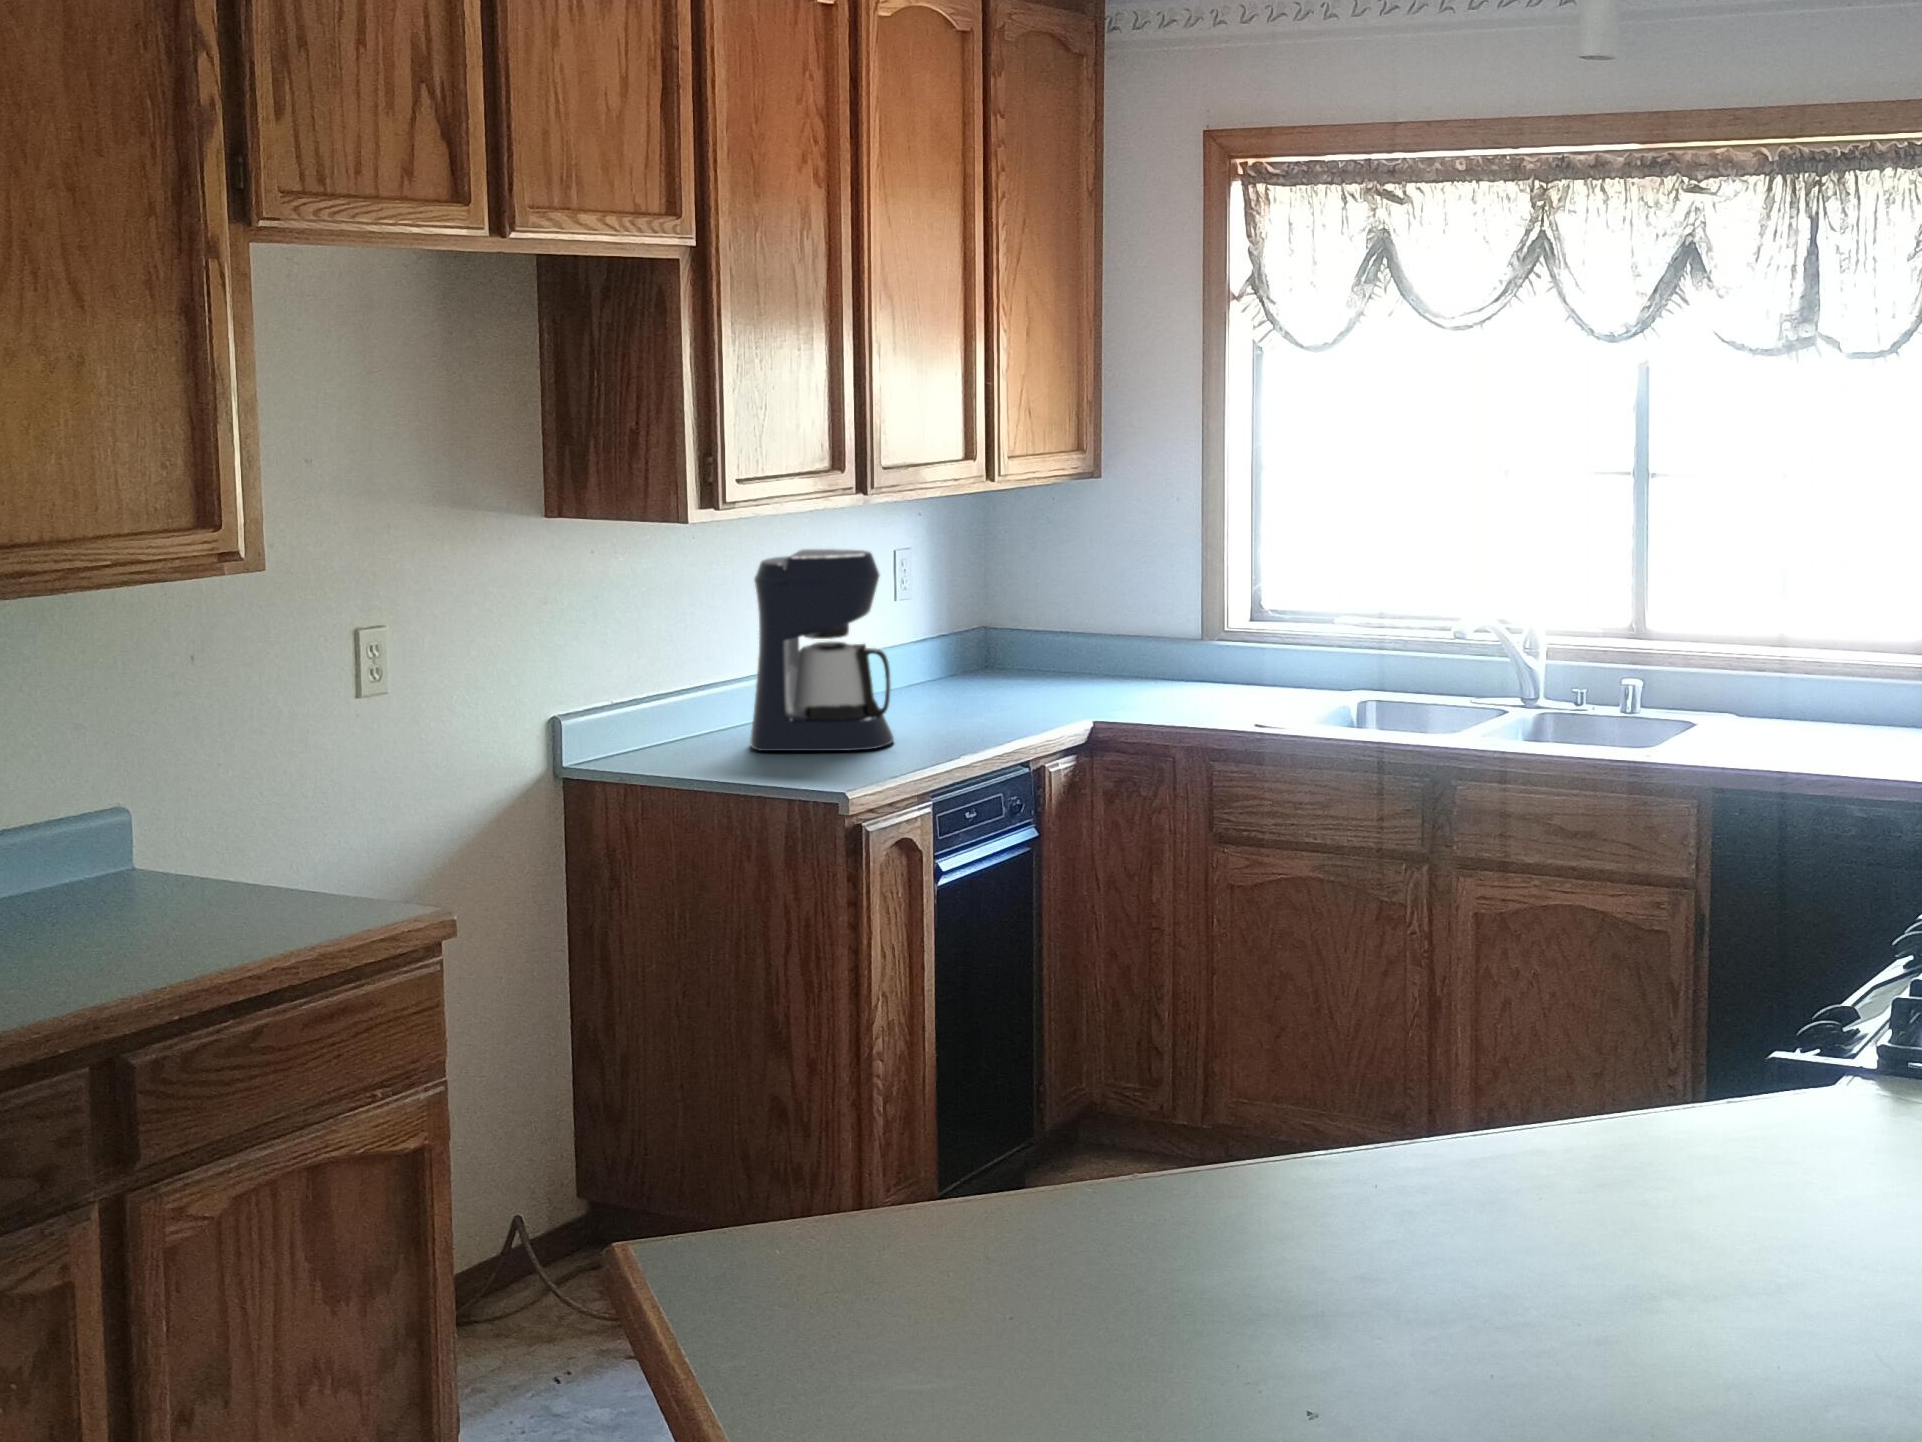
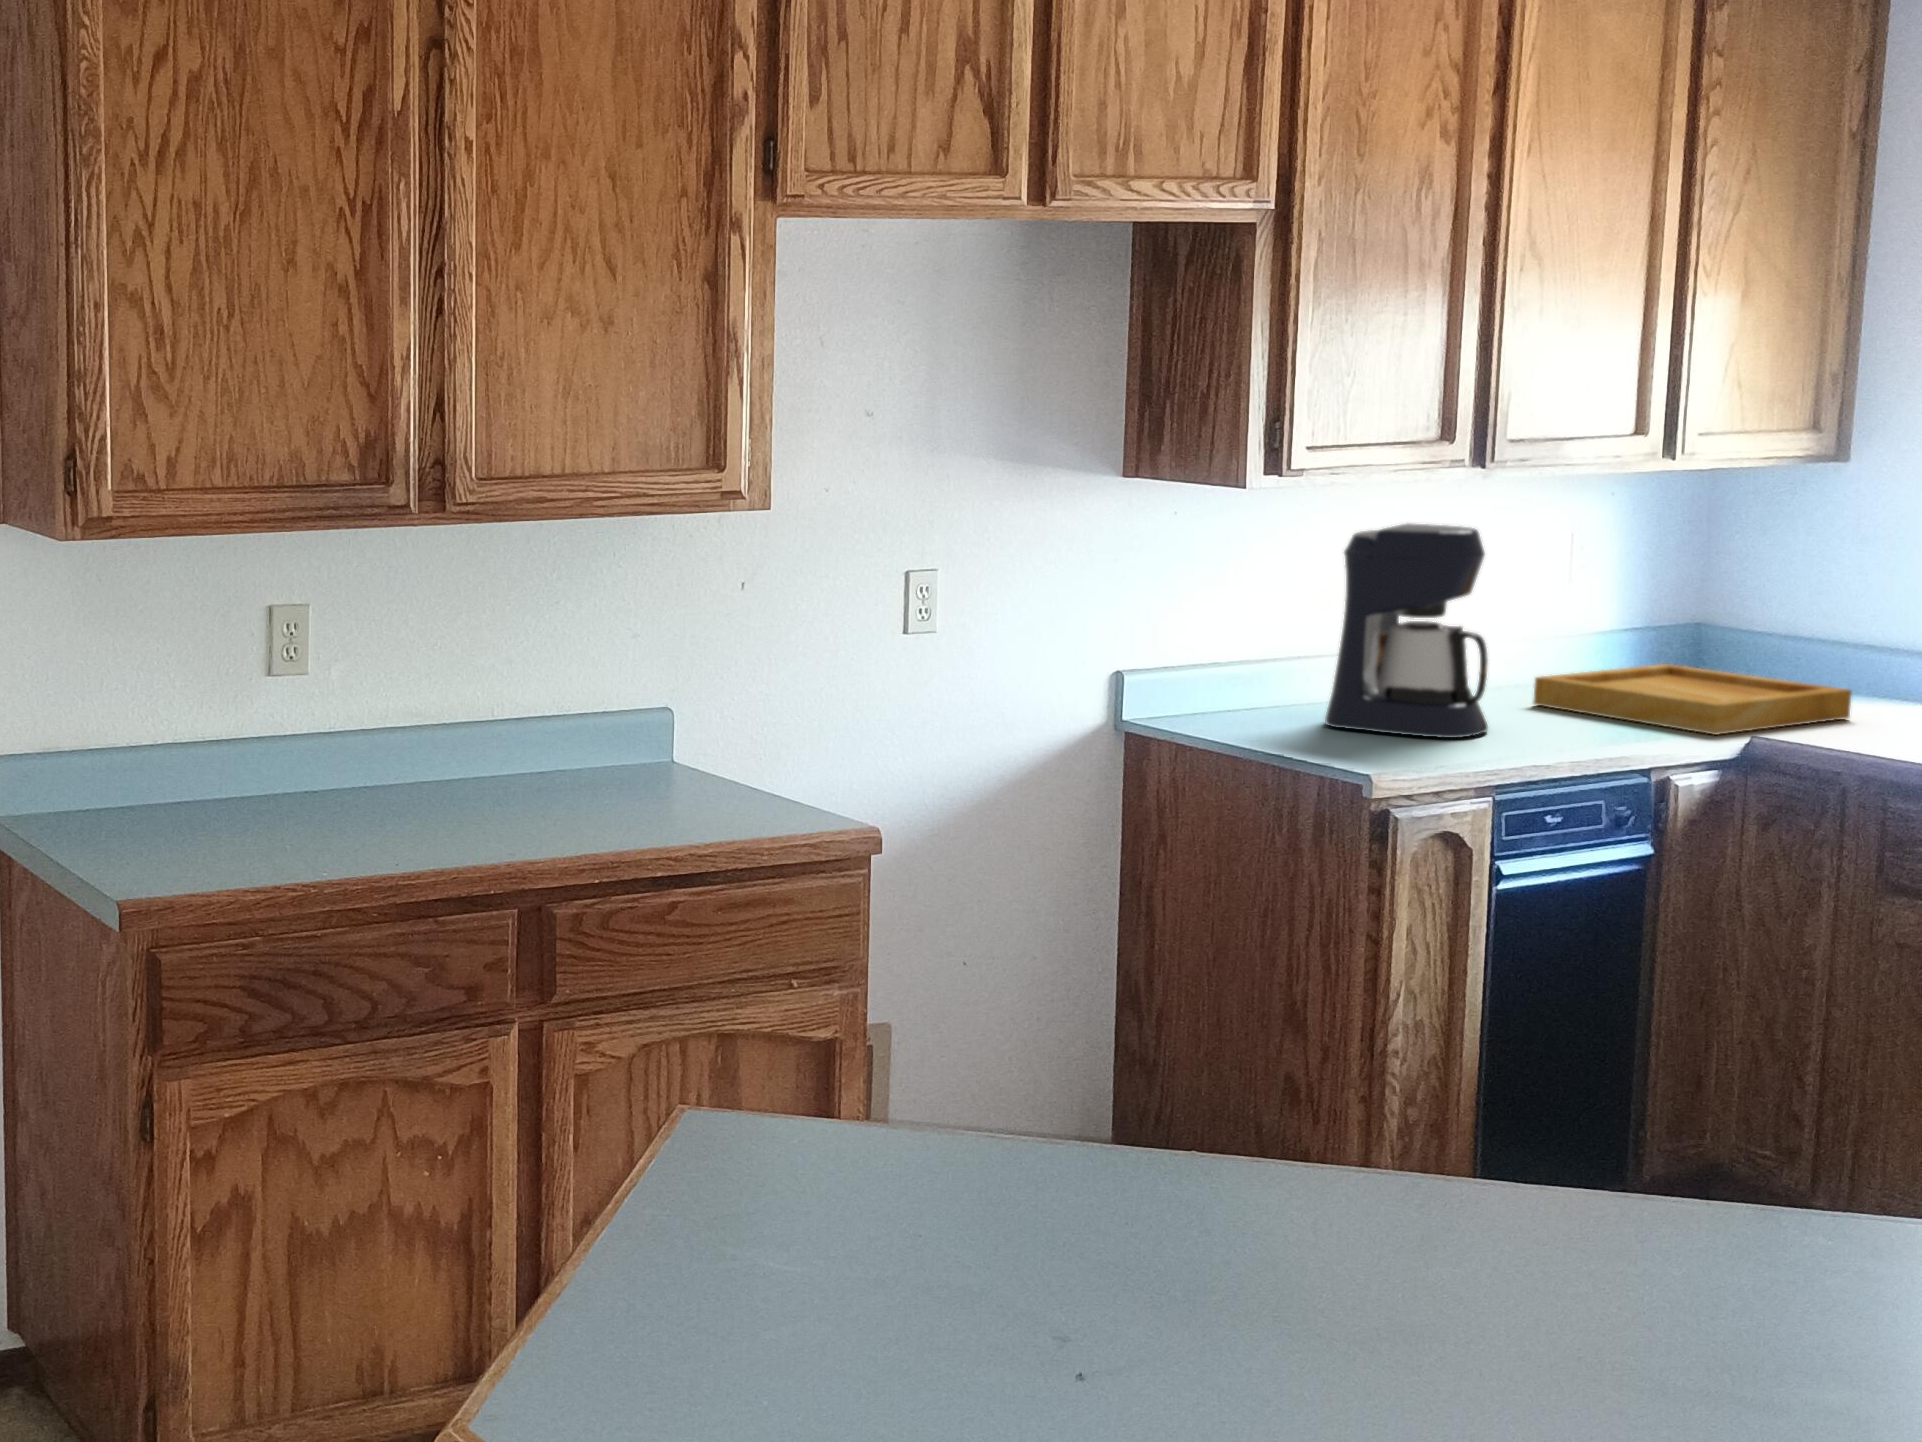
tray: none [901,664,1143,722] -> present [1534,664,1851,735]

